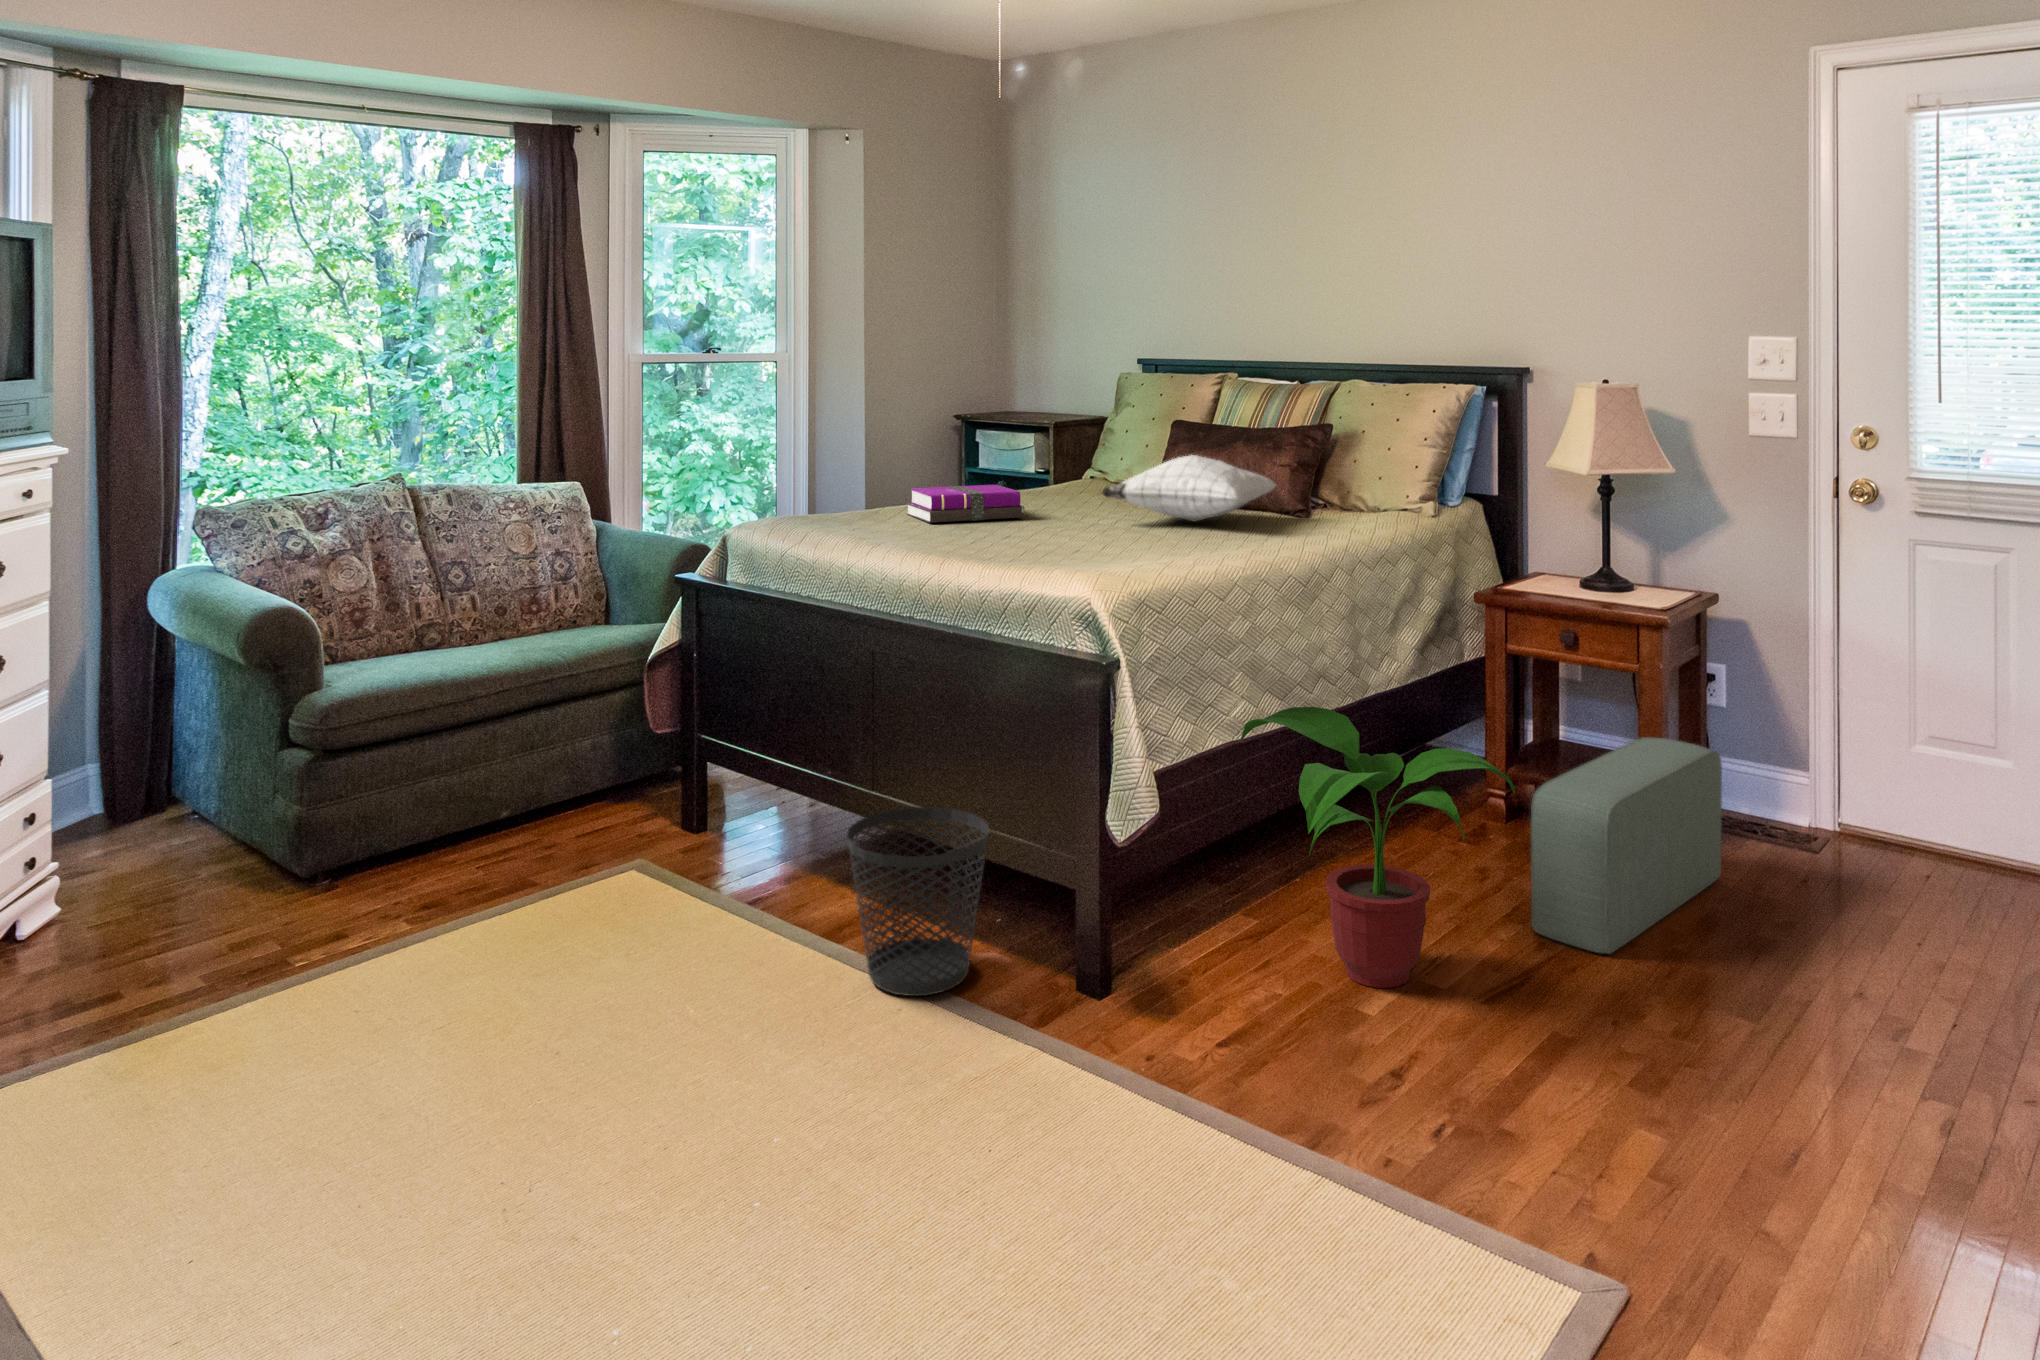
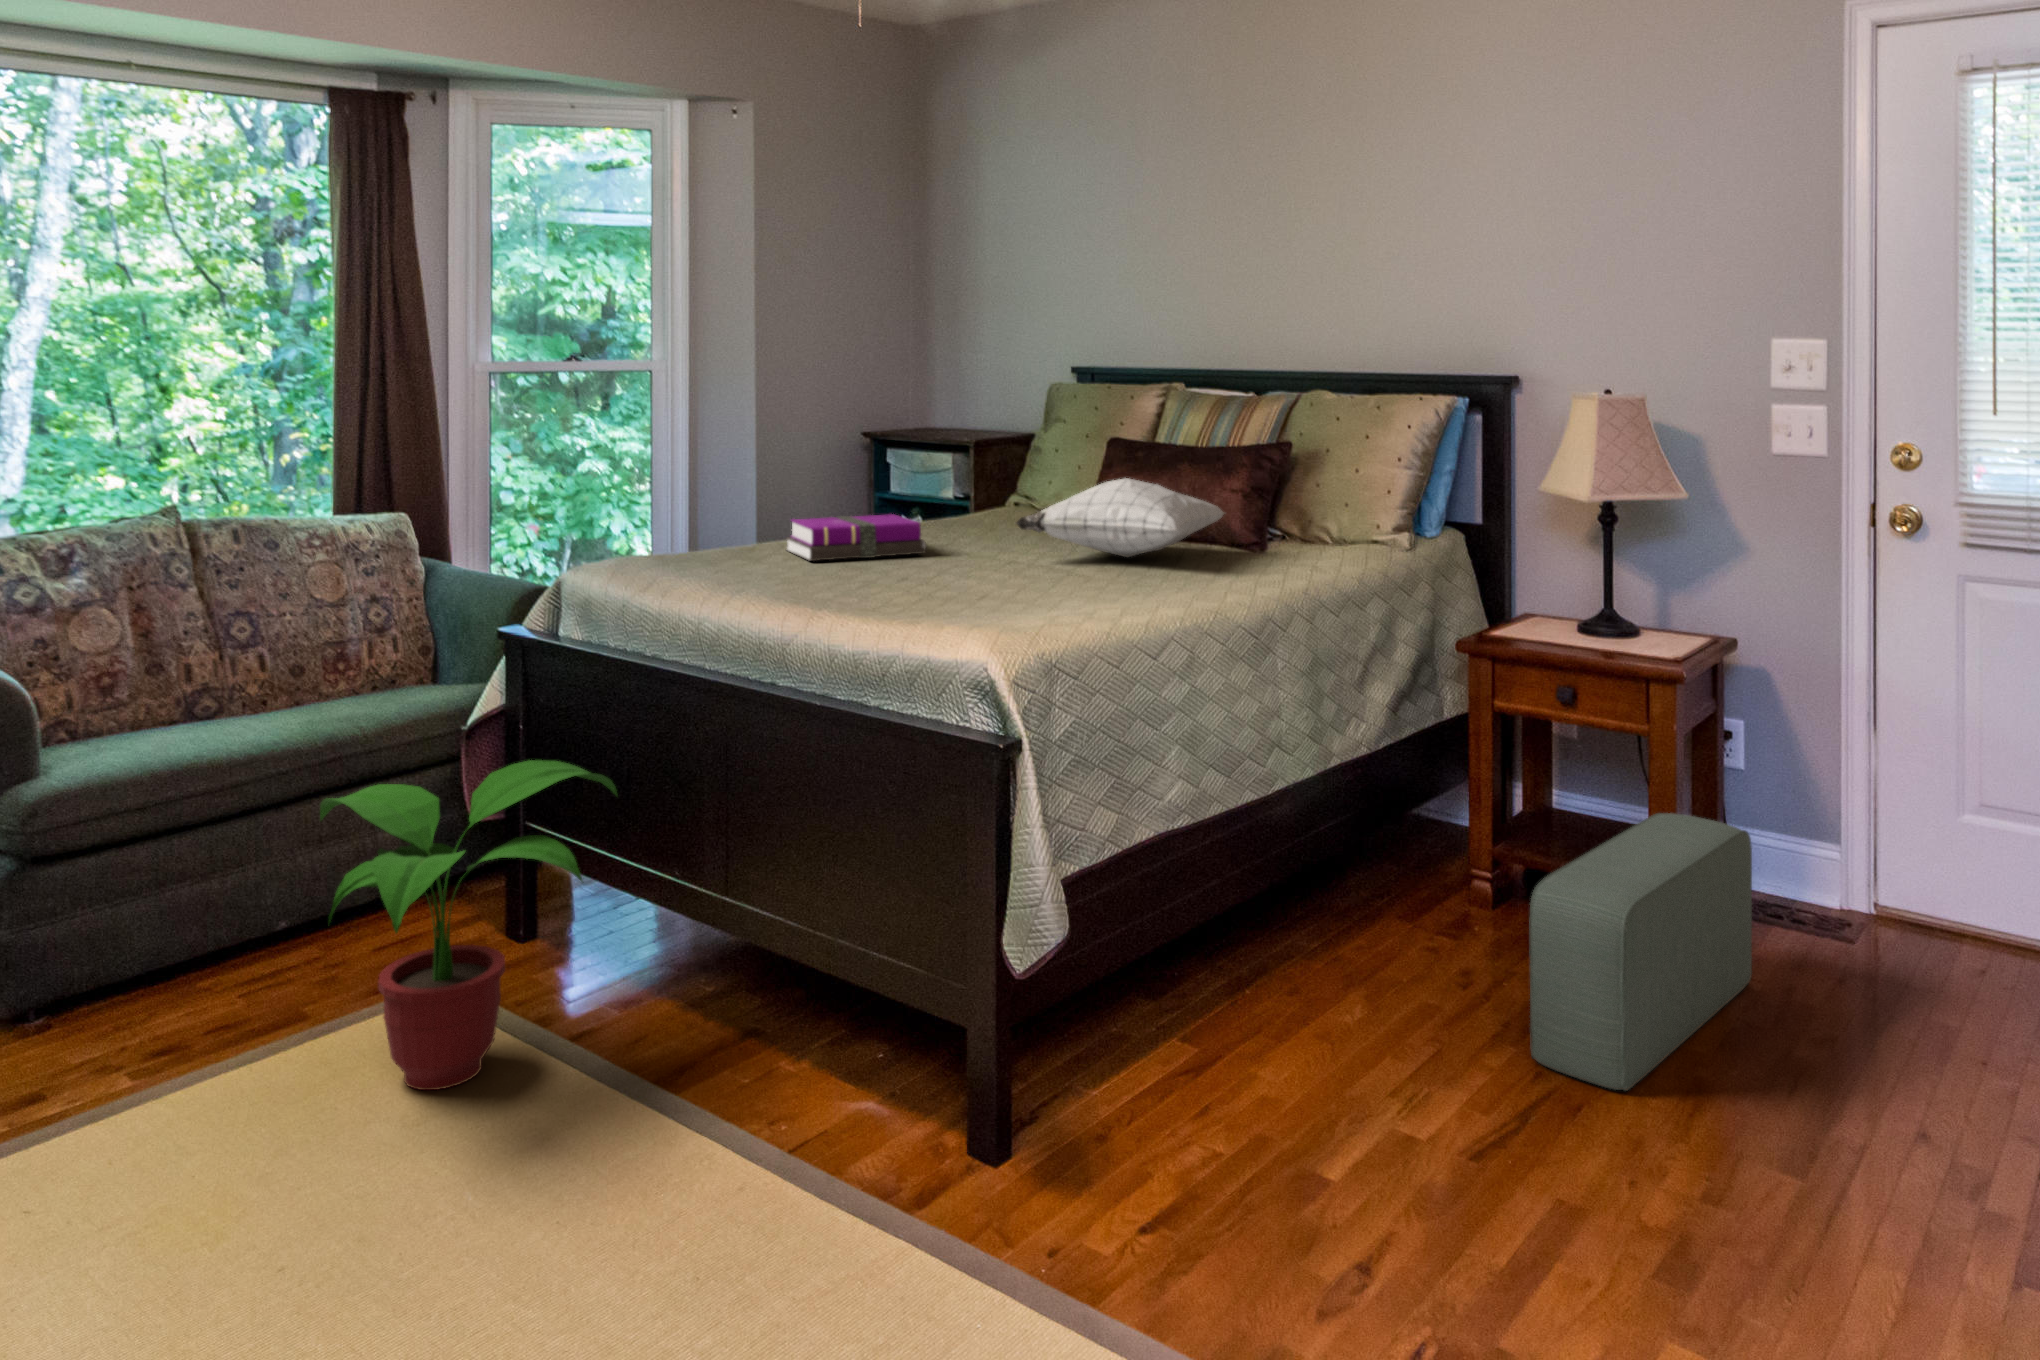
potted plant: present [1241,707,1515,988] -> present [320,760,617,1090]
wastebasket: present [847,807,989,996] -> none [674,921,858,1171]

